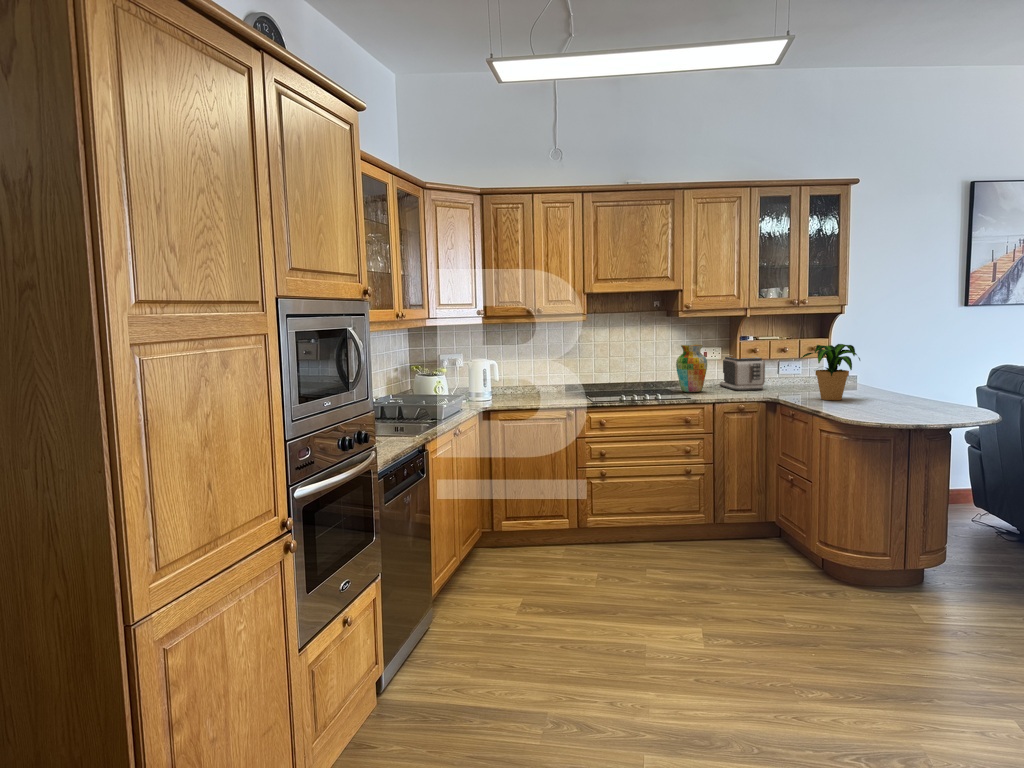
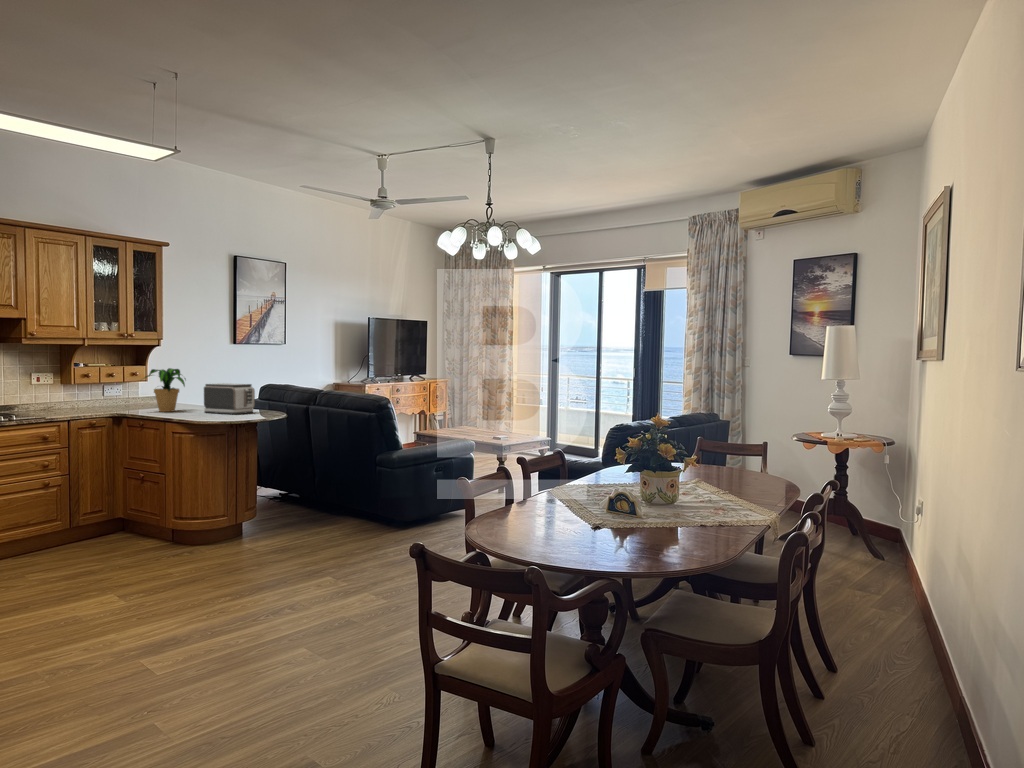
vase: present [676,344,707,392] -> none [17,370,51,415]
toaster: present [720,357,765,391] -> present [204,383,255,414]

